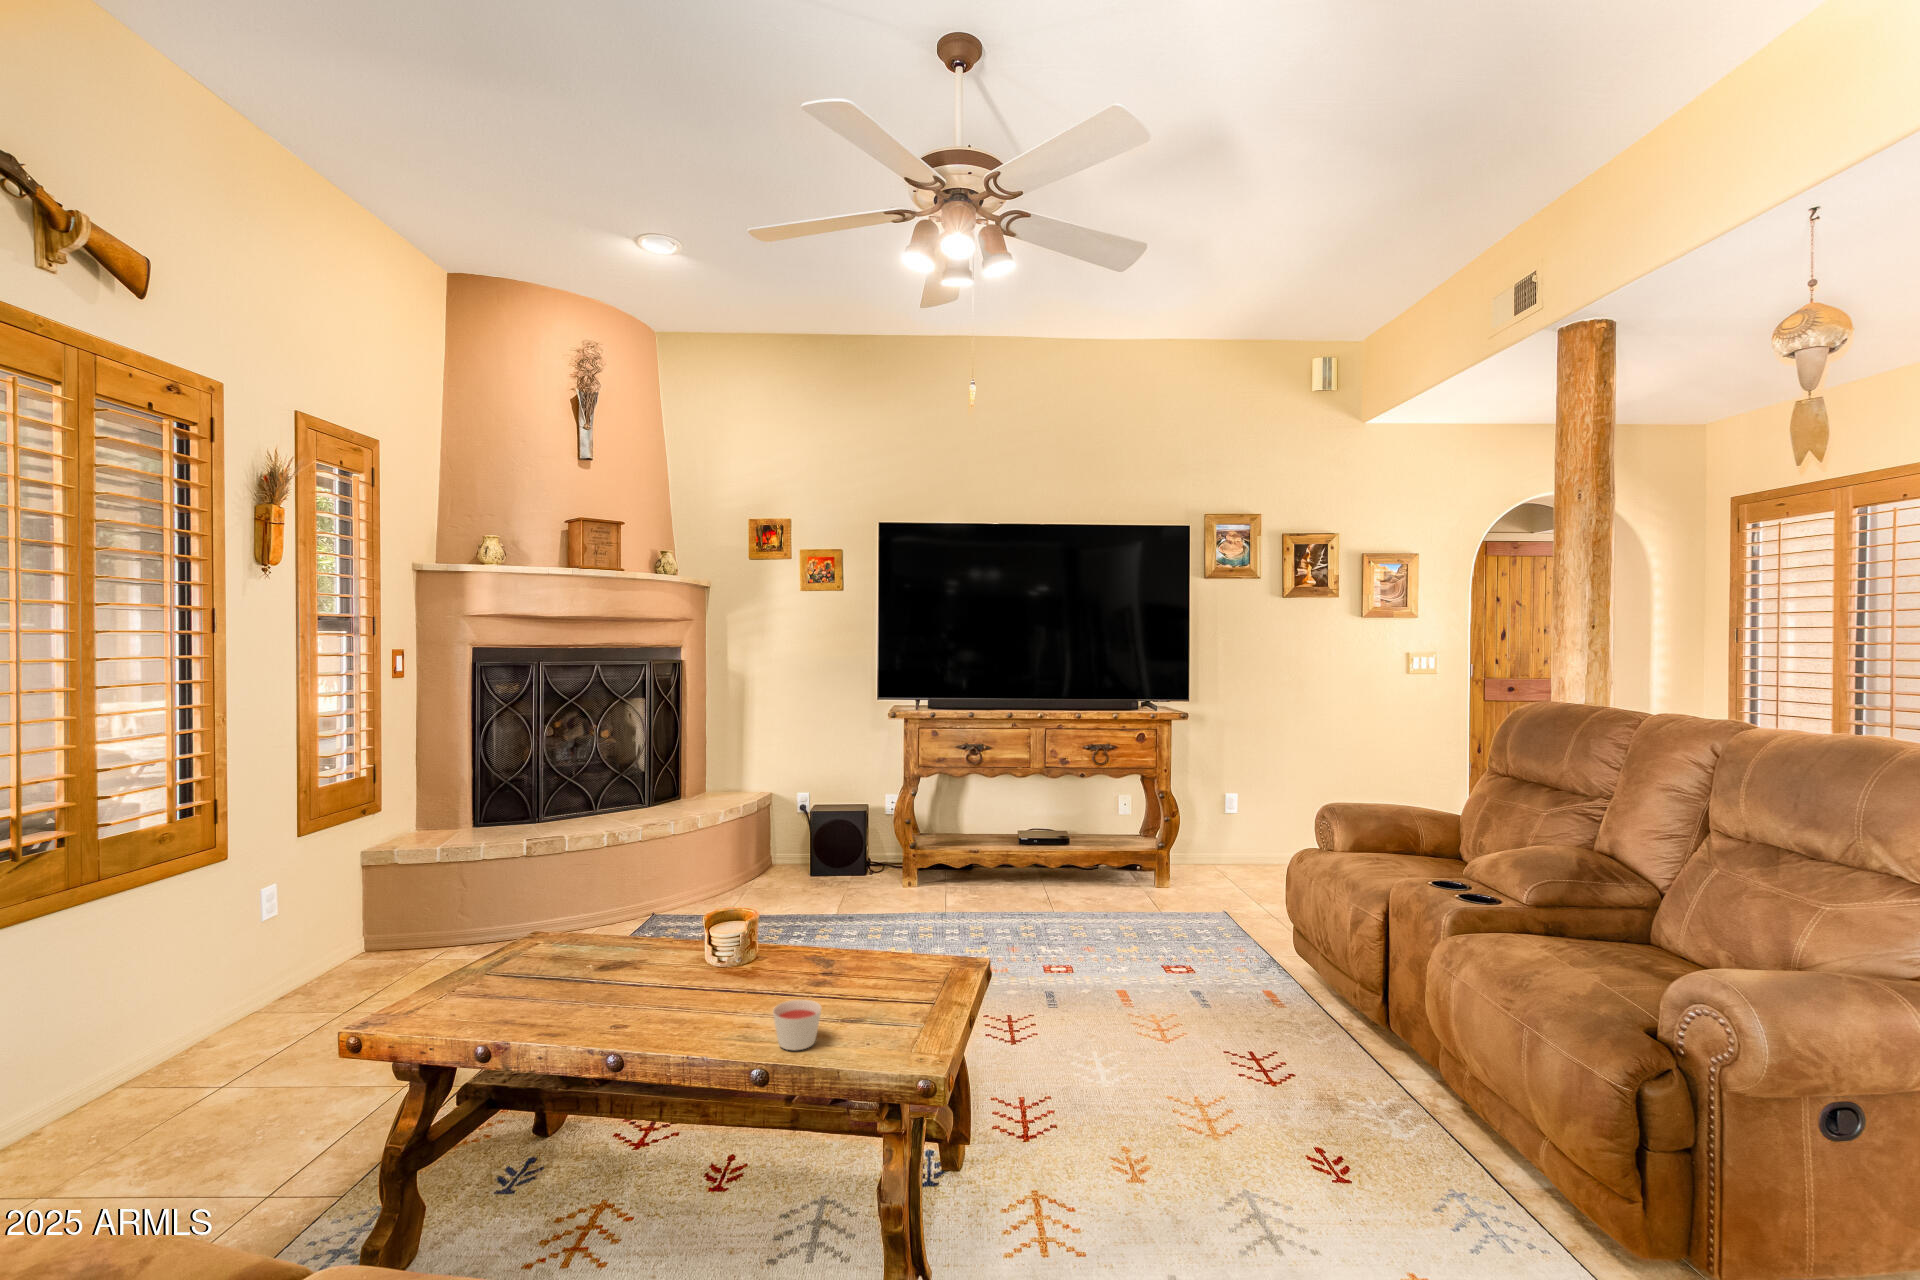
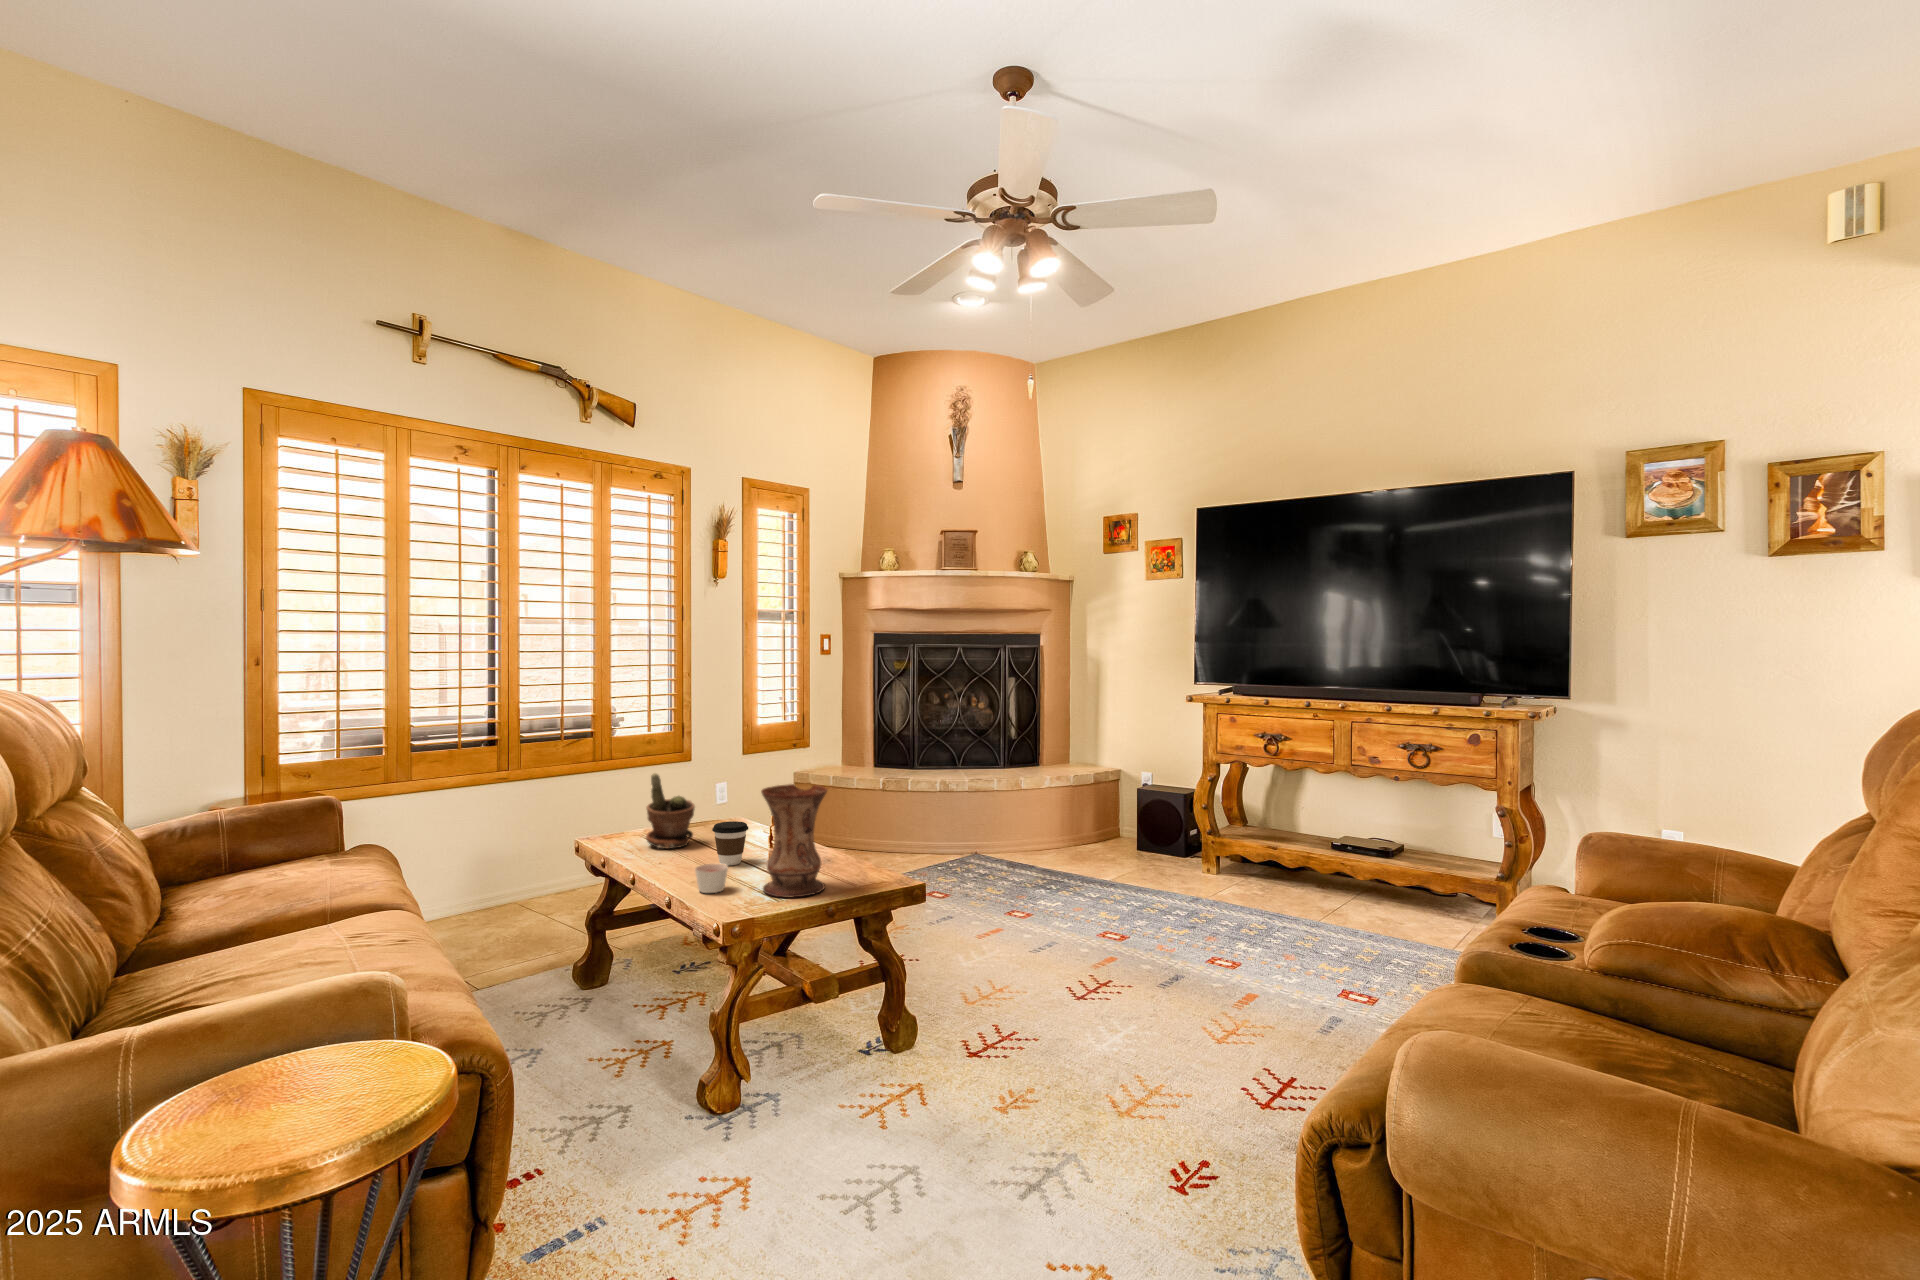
vase: none [844,861,933,1024] -> present [761,784,827,898]
potted plant: none [502,887,588,1008] -> present [646,773,695,849]
coffee cup: none [685,934,739,1004] -> present [712,821,748,865]

